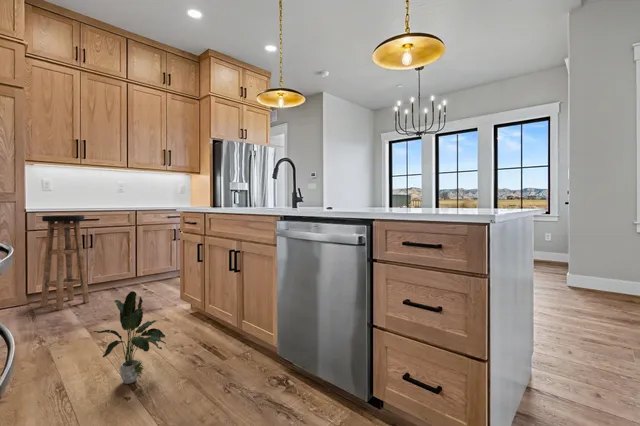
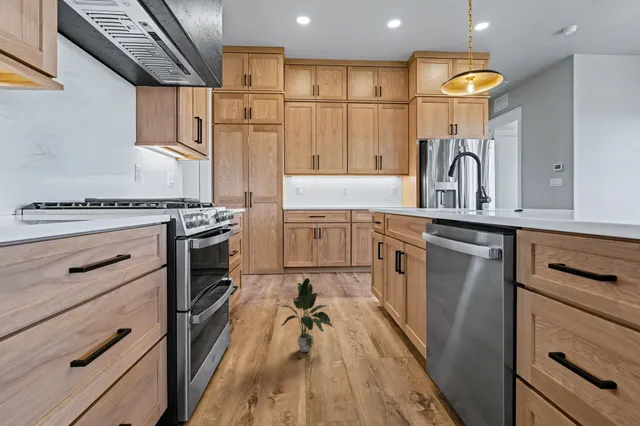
bar stool: present [41,215,89,310] -> none [289,213,316,282]

